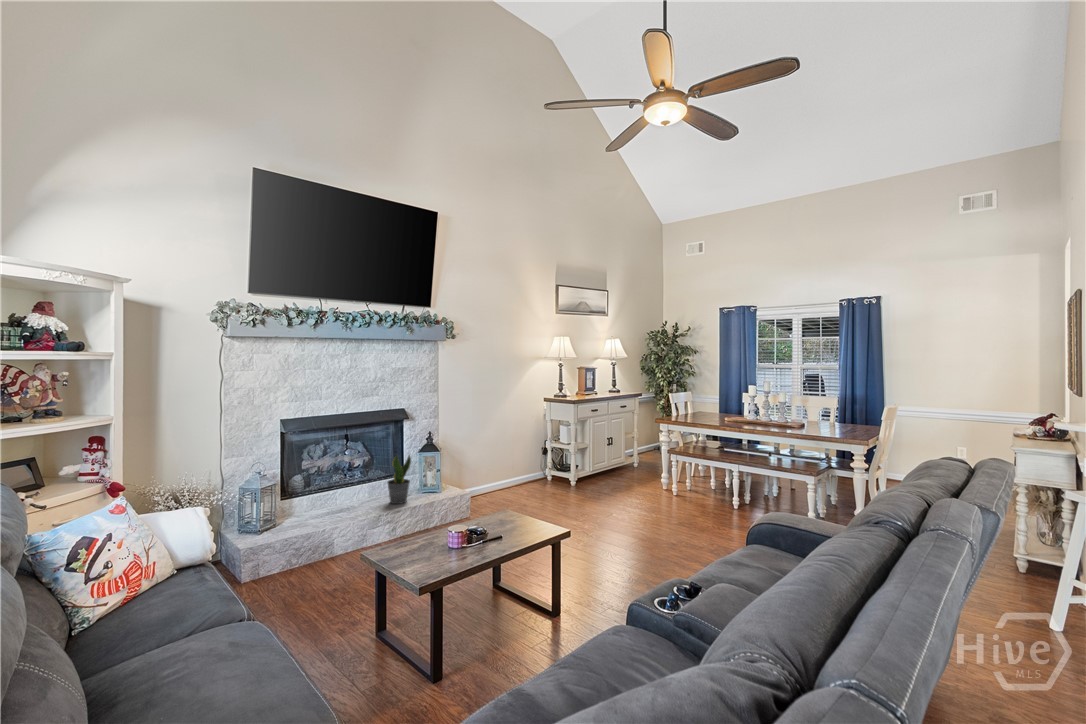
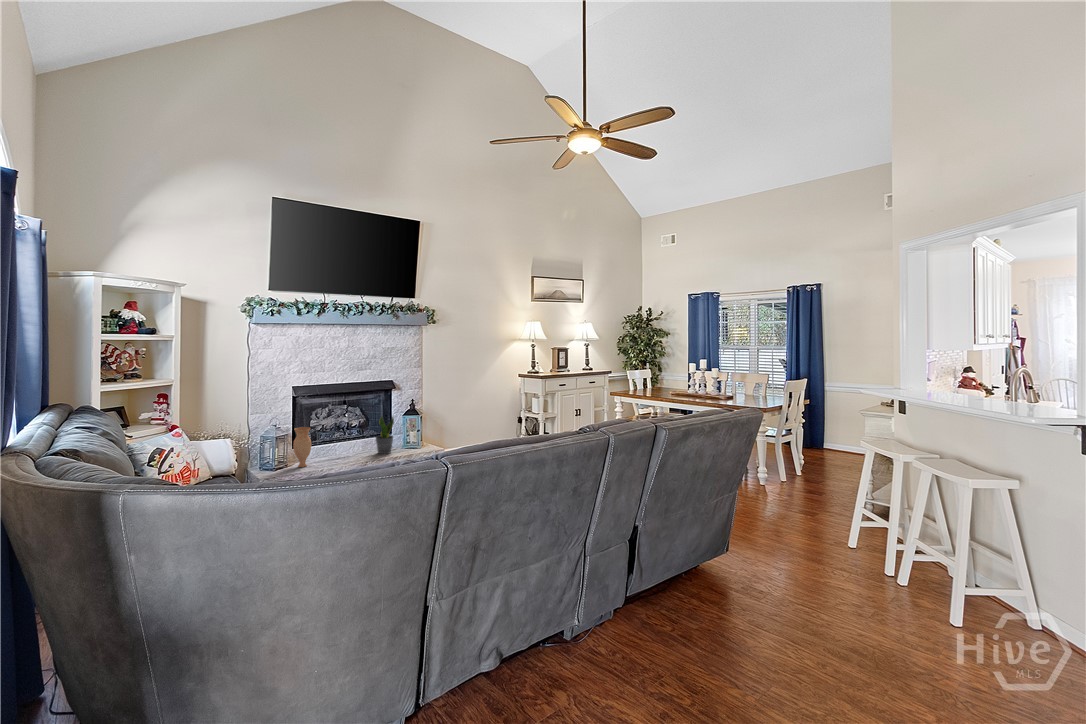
vase: none [283,475,308,530] -> present [293,427,311,467]

